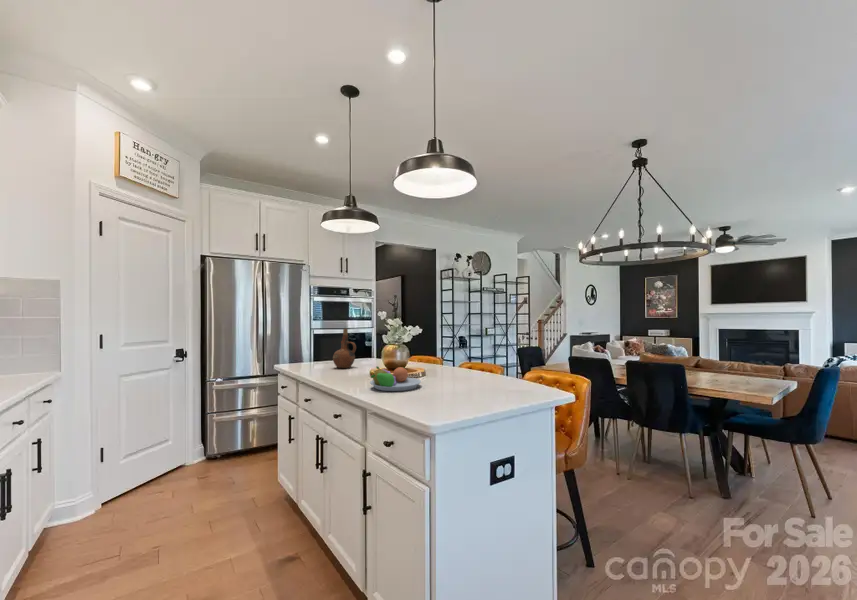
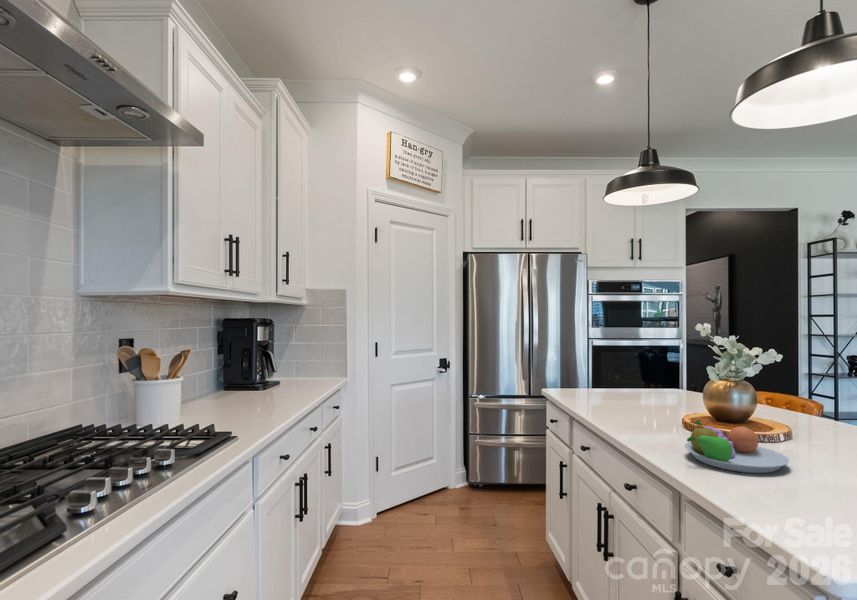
ceramic pitcher: present [333,328,356,368] -> none [620,347,657,406]

